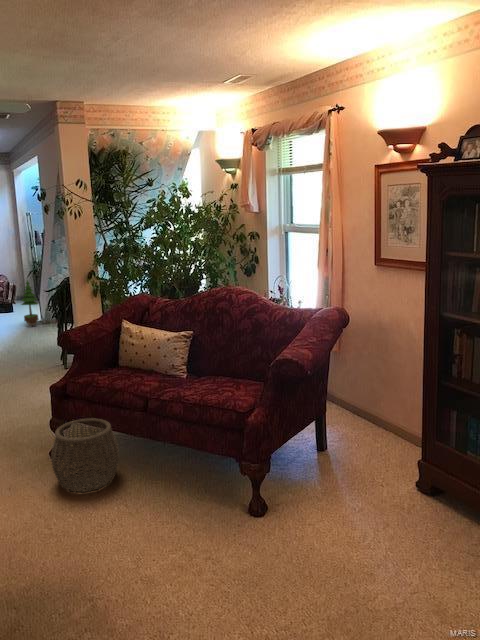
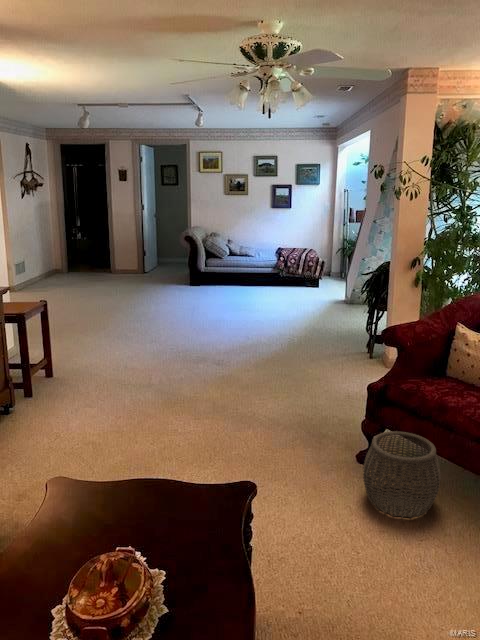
potted tree: present [21,281,38,326] -> none [330,258,347,305]

